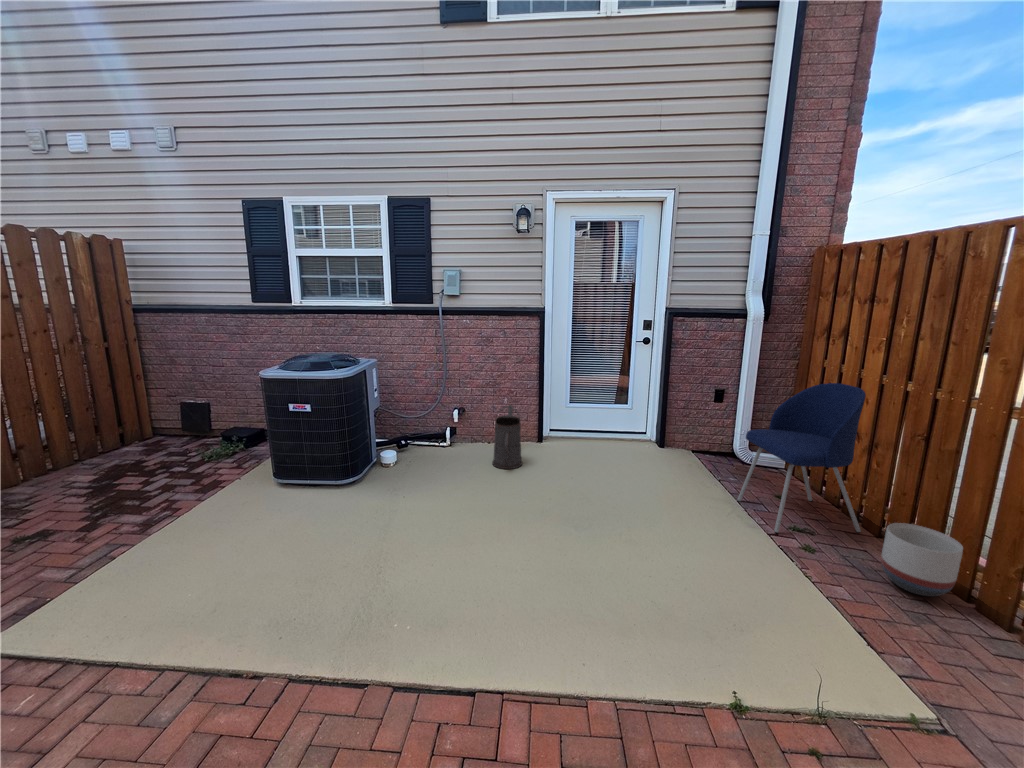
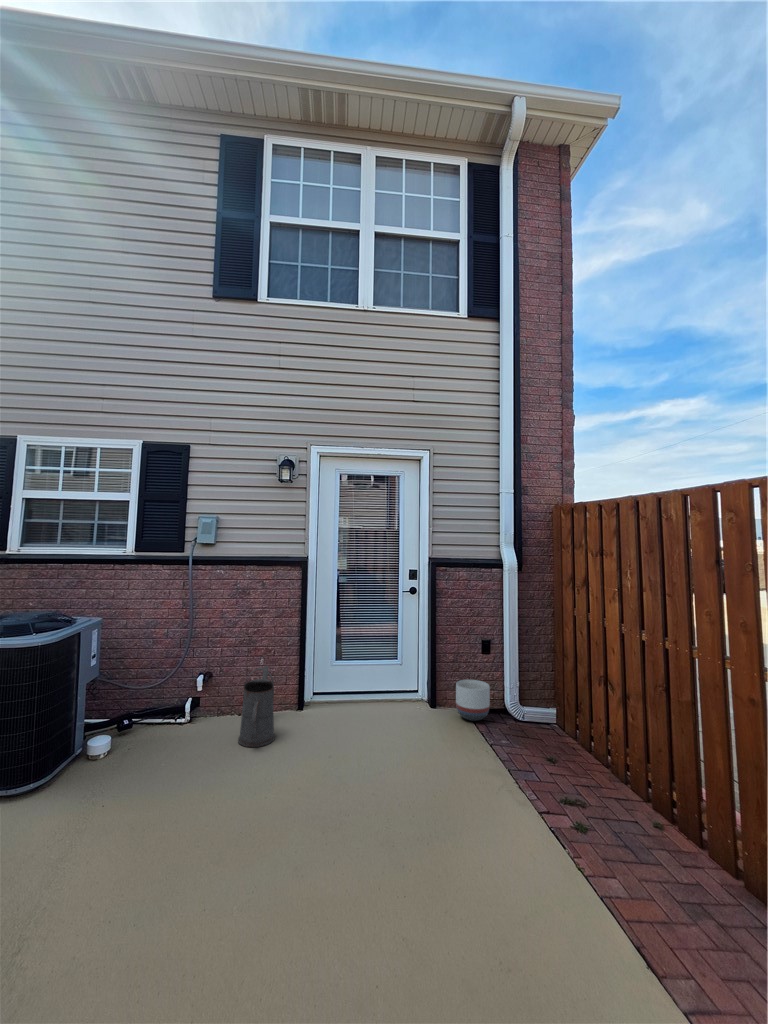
chair: present [737,383,866,533] -> none [508,633,630,807]
planter: present [881,523,963,596] -> present [456,680,490,721]

